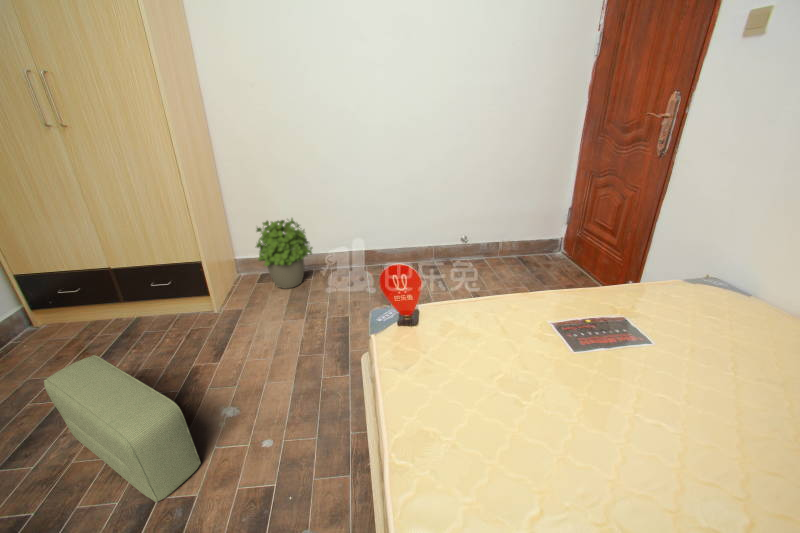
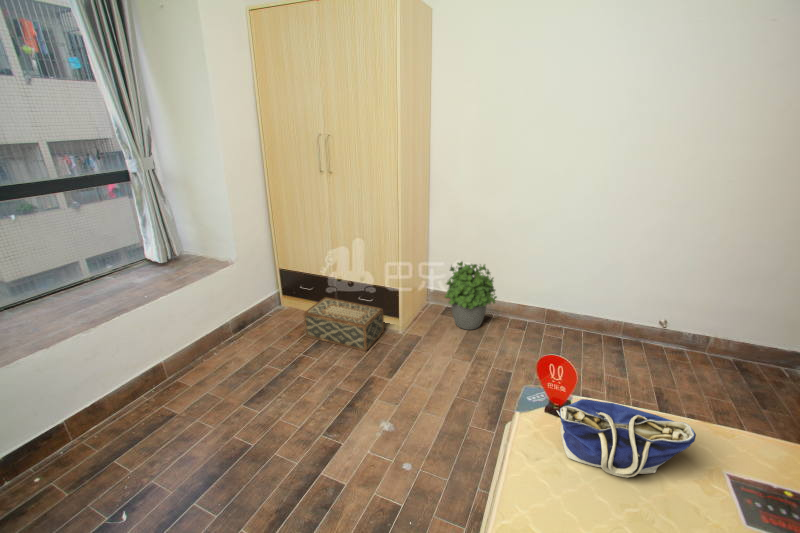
tote bag: none [417,286,532,357] -> present [557,399,696,478]
woven basket: none [73,290,196,351] -> present [304,297,384,351]
pouf: present [44,355,201,502] -> none [280,346,356,475]

